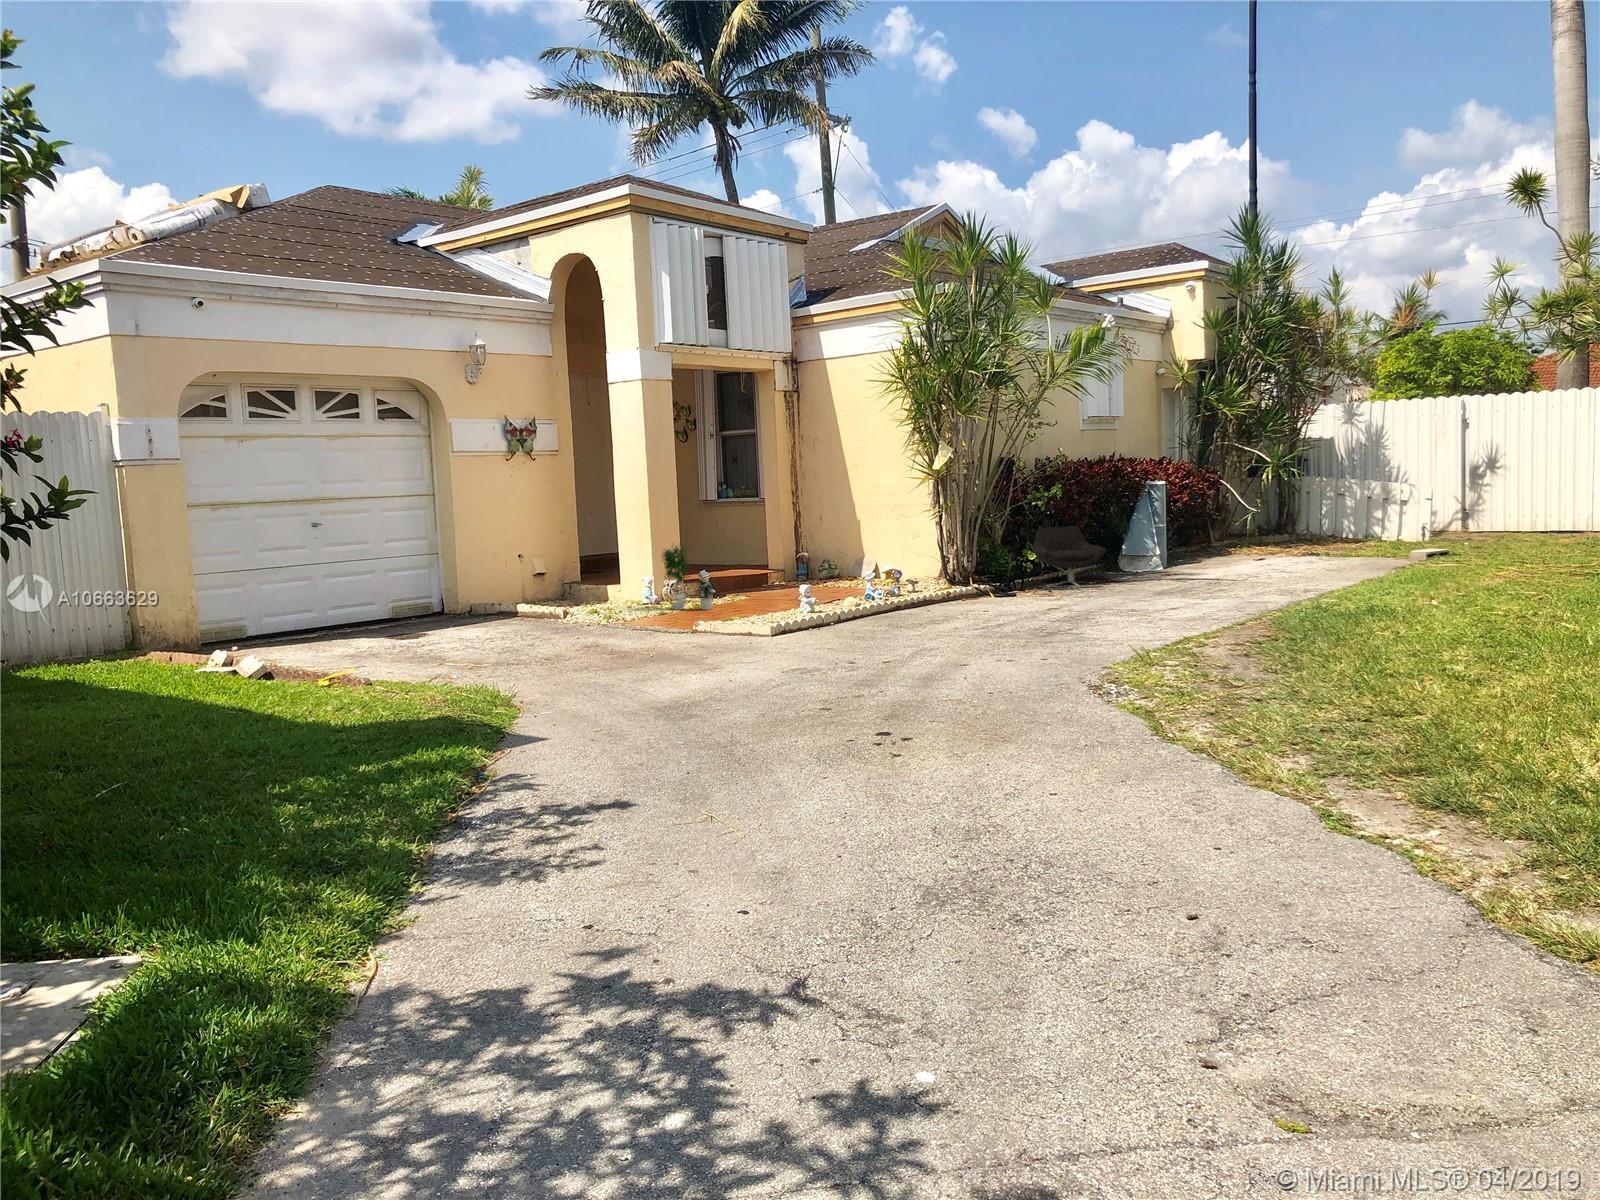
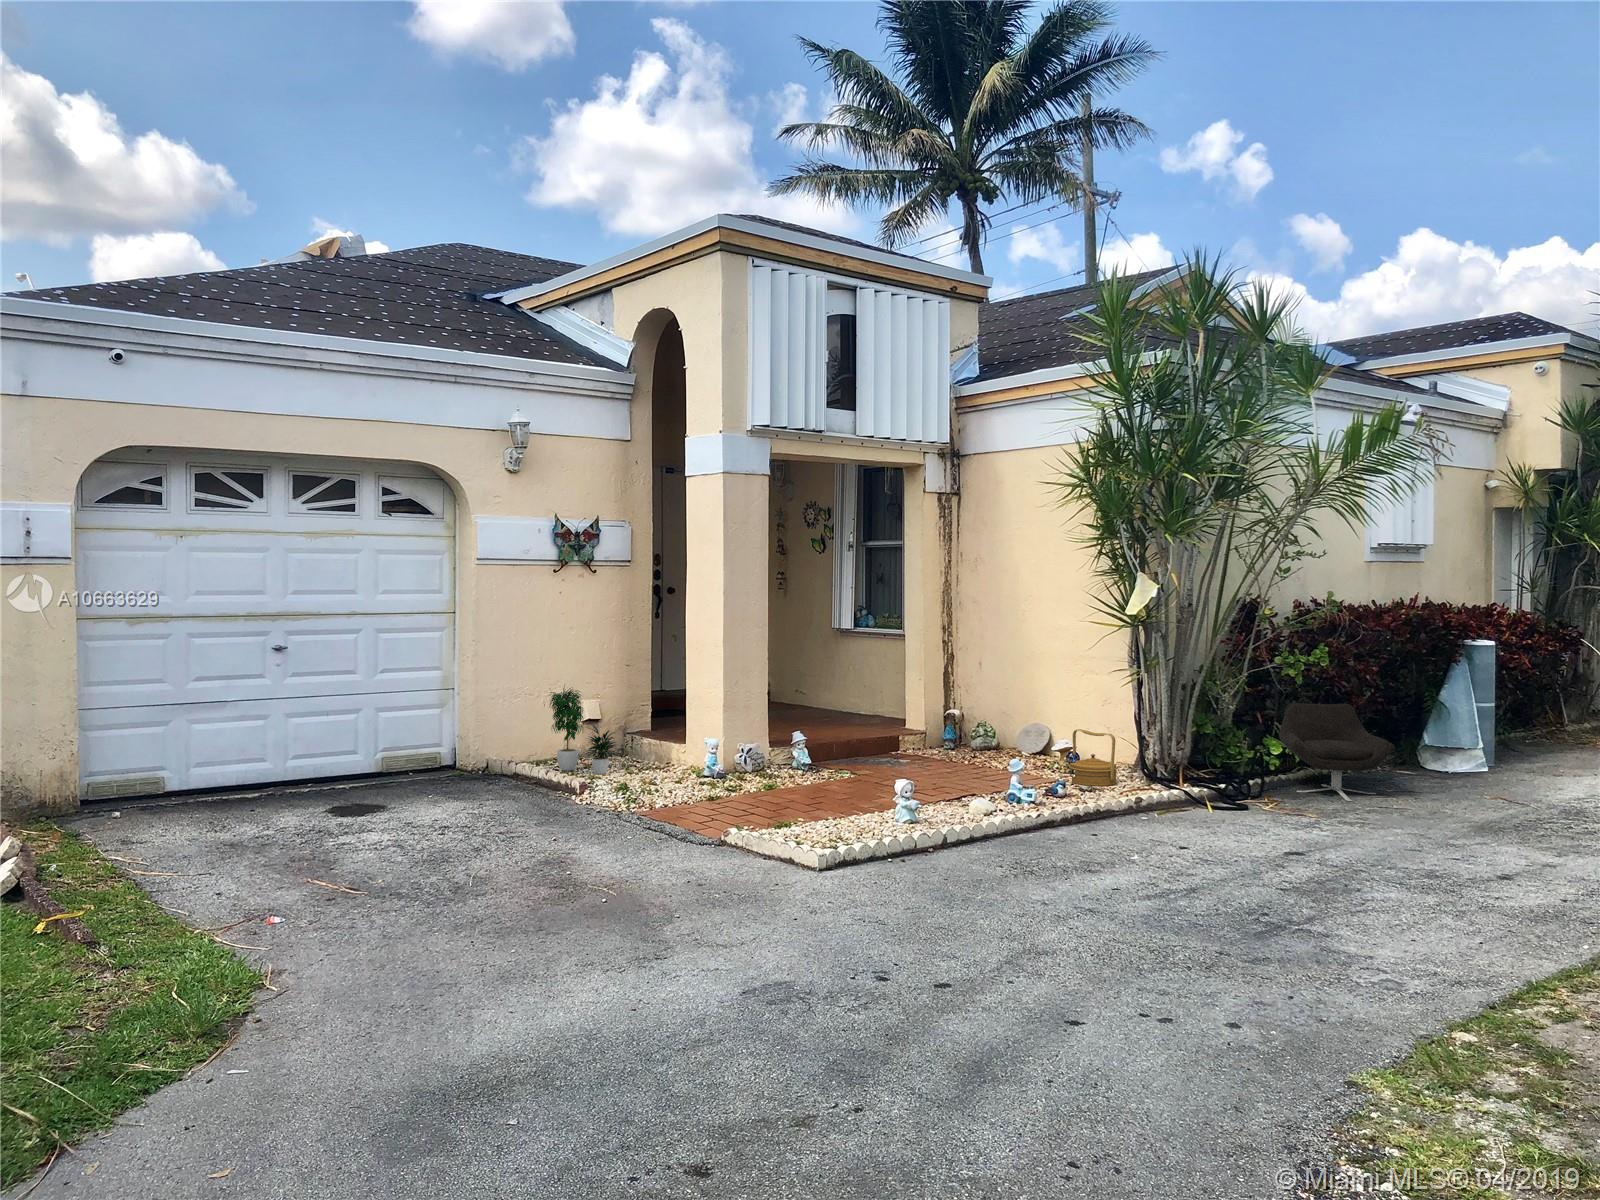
potted plant: present [662,546,716,610] -> present [550,686,616,774]
woven basket: none [896,555,929,593] -> present [1069,729,1117,786]

